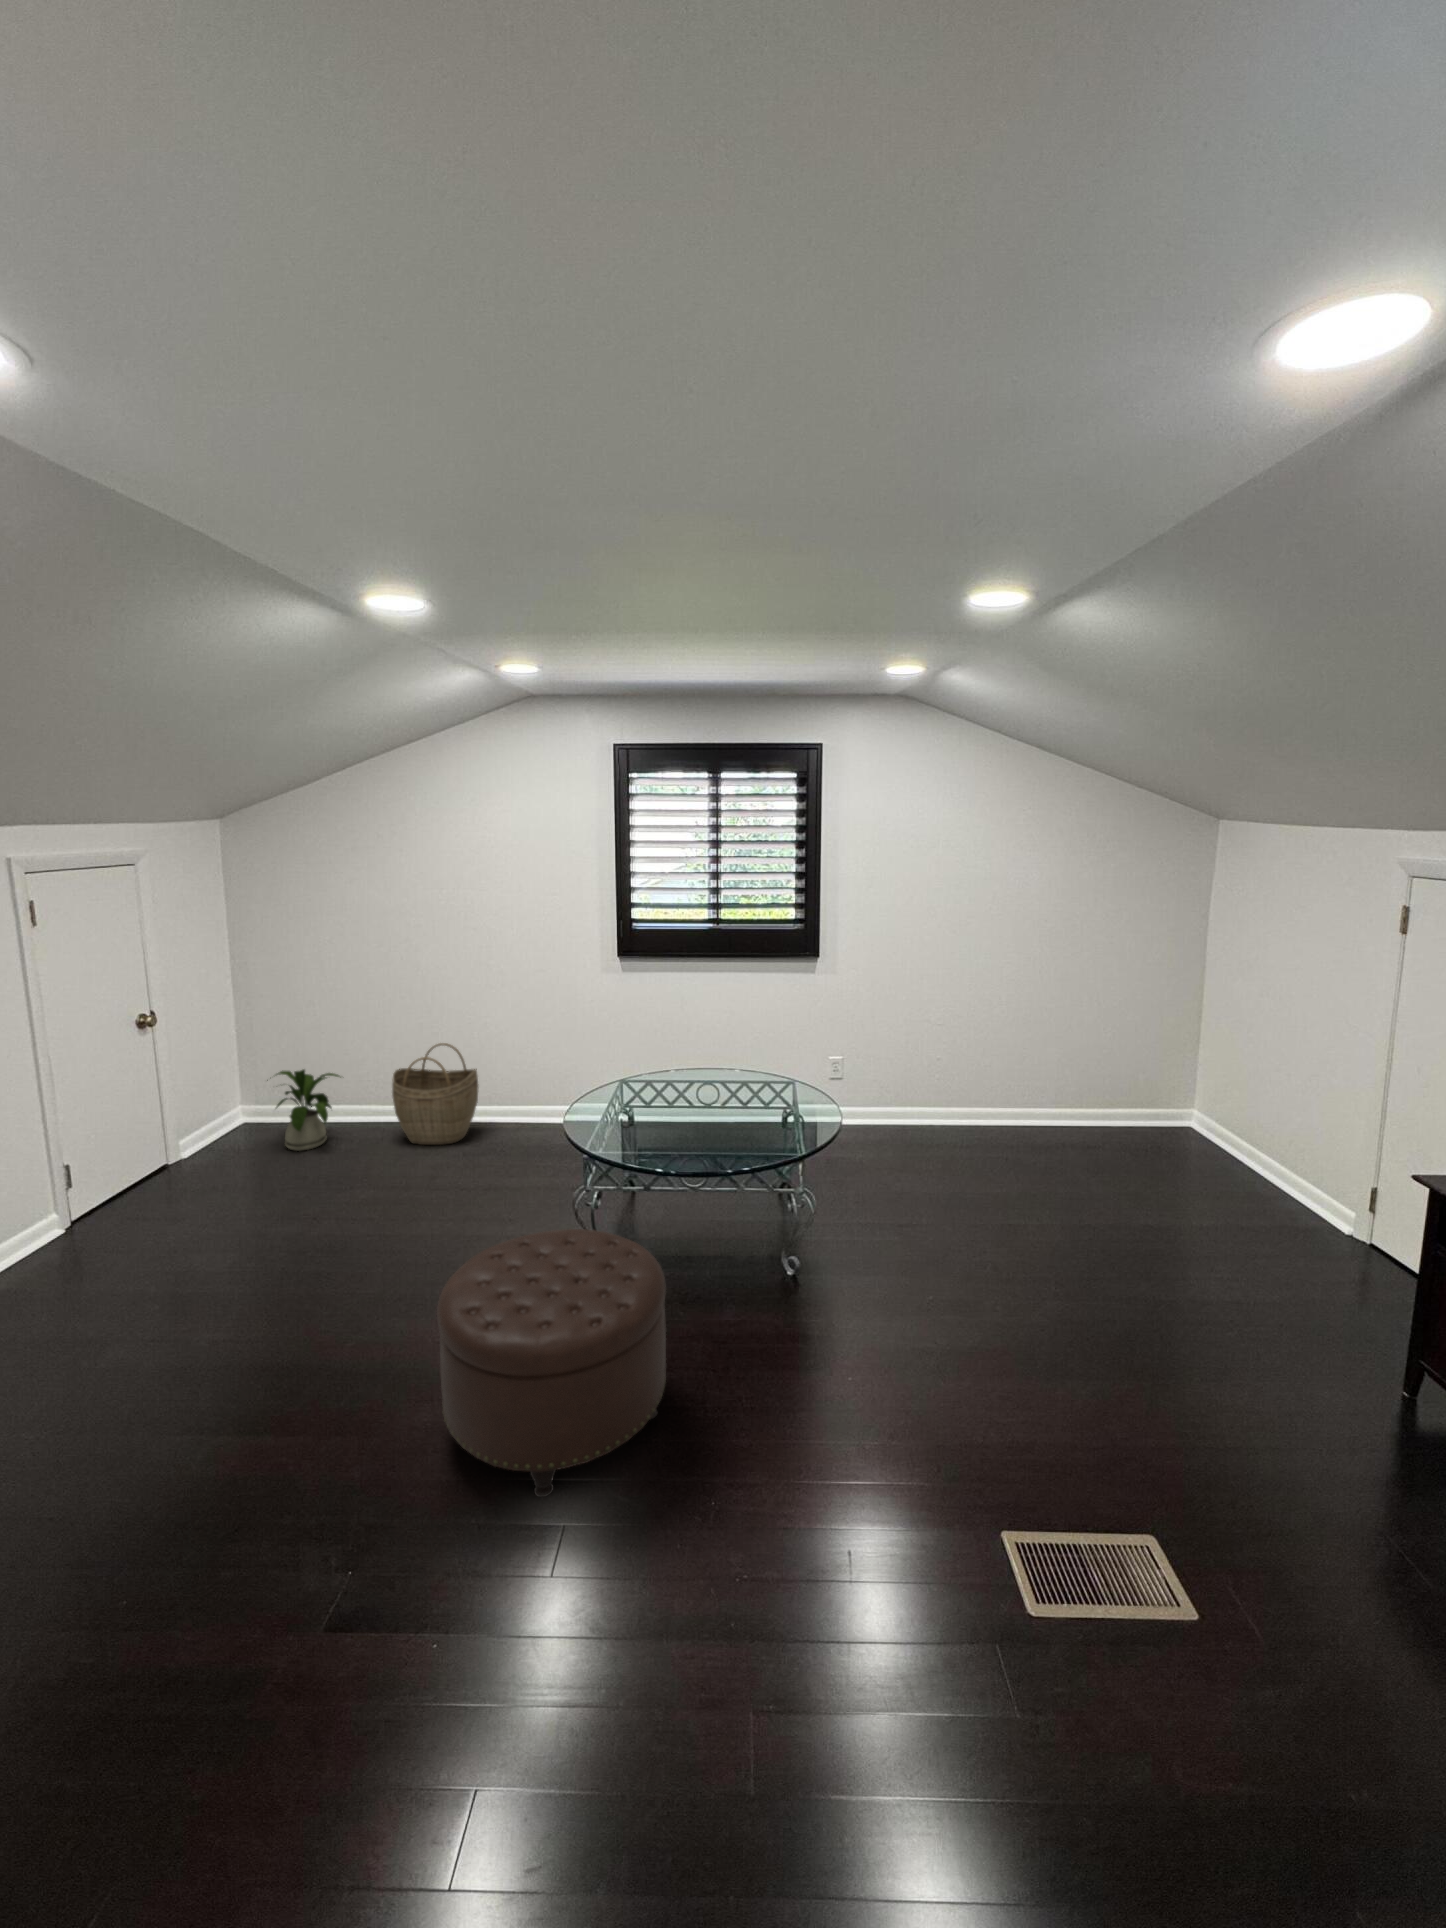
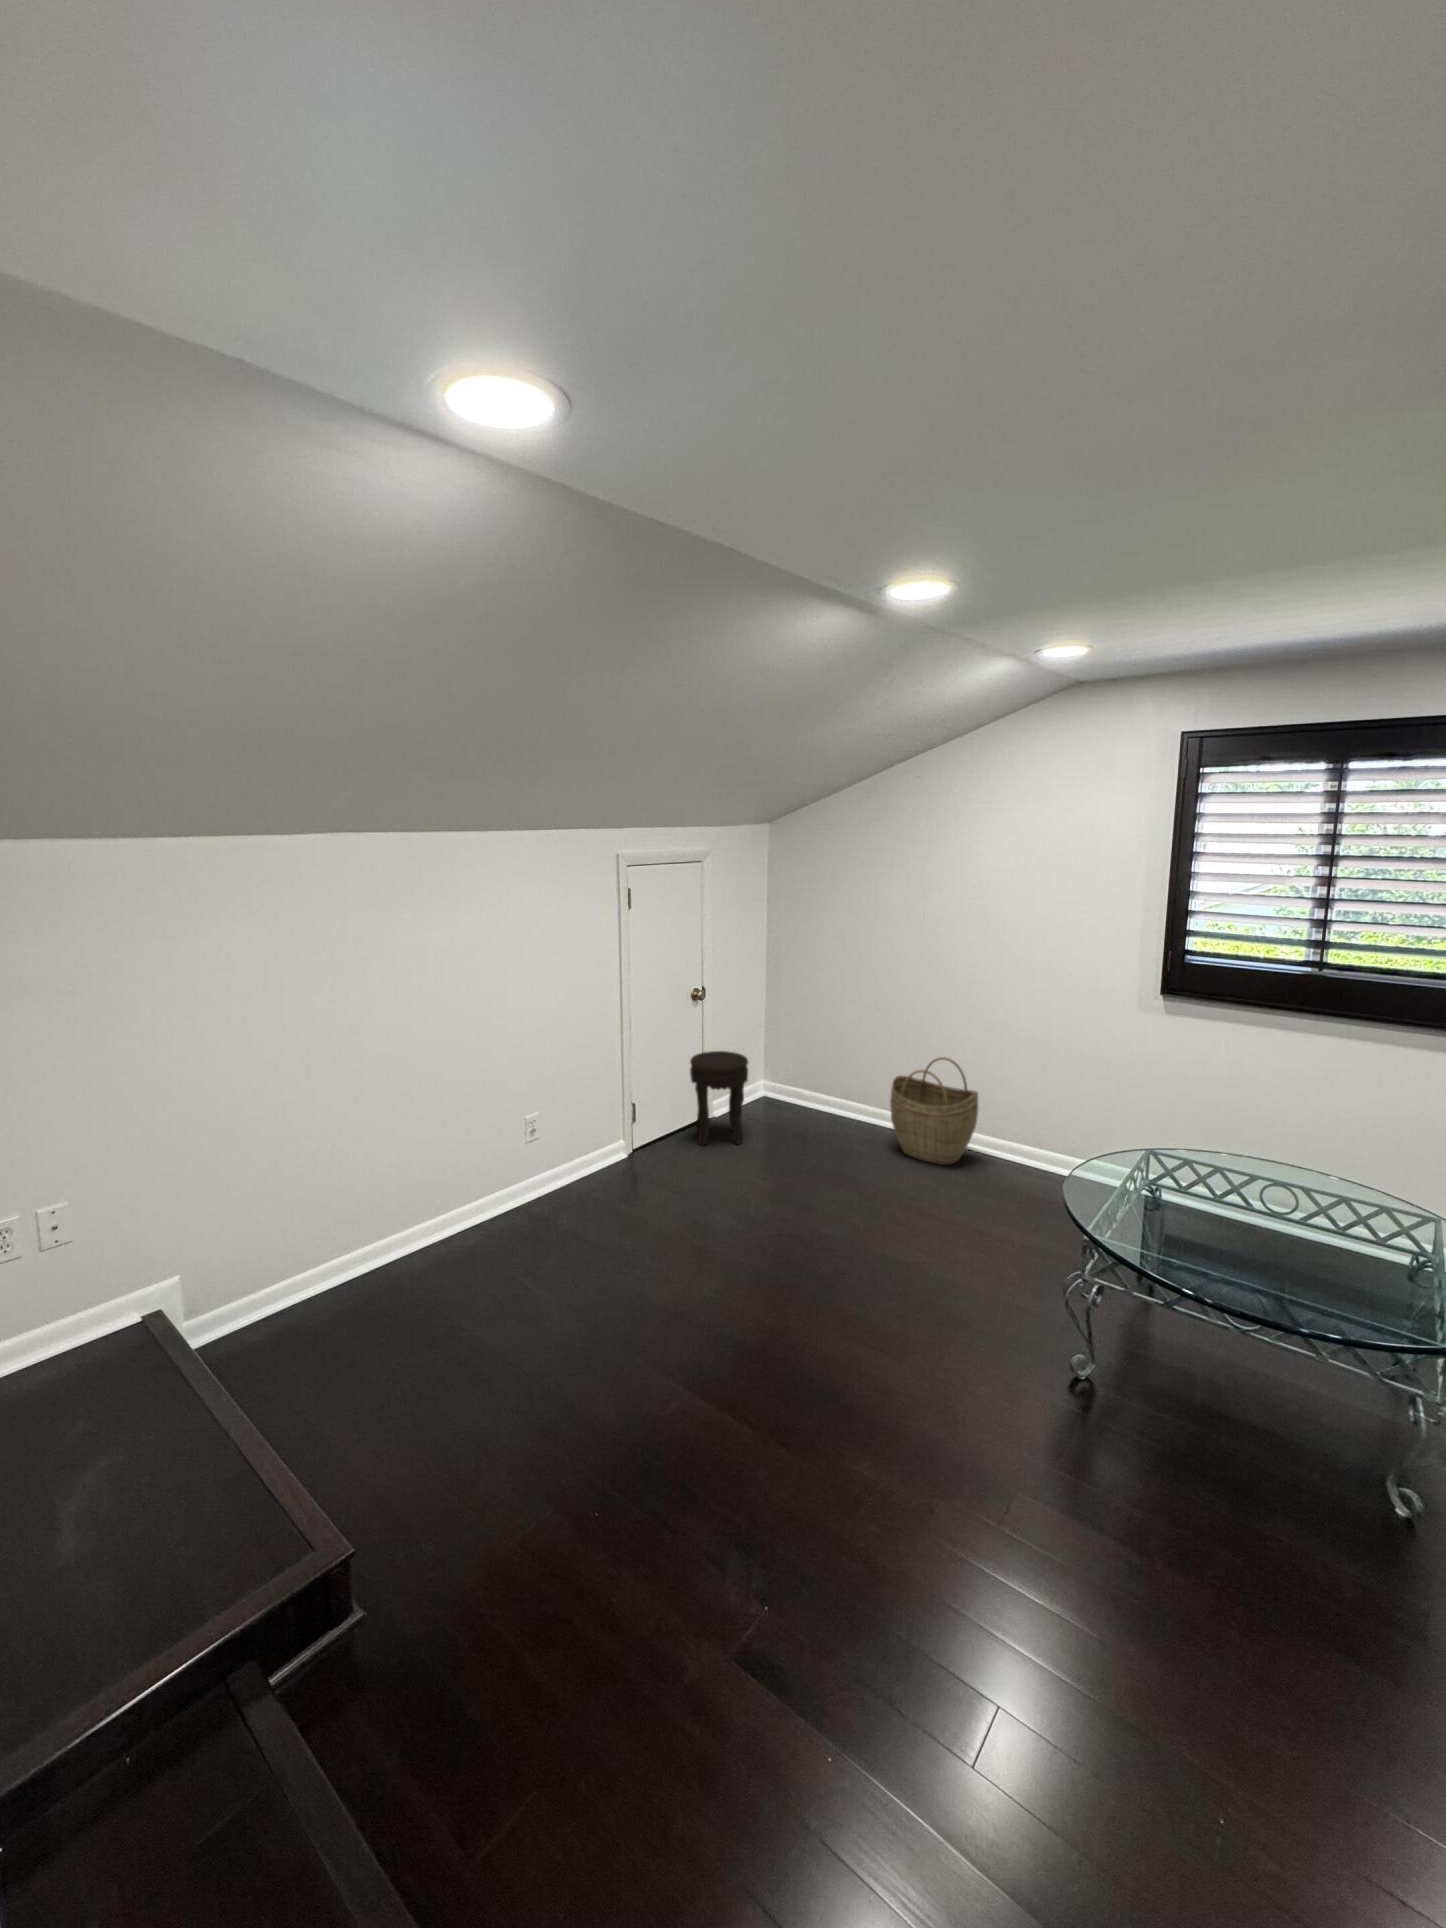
house plant: present [267,1069,341,1151] -> none [783,1056,848,1135]
side table: none [144,1079,227,1192] -> present [690,1051,748,1146]
ottoman: present [437,1229,666,1497] -> none [878,1319,1172,1657]

